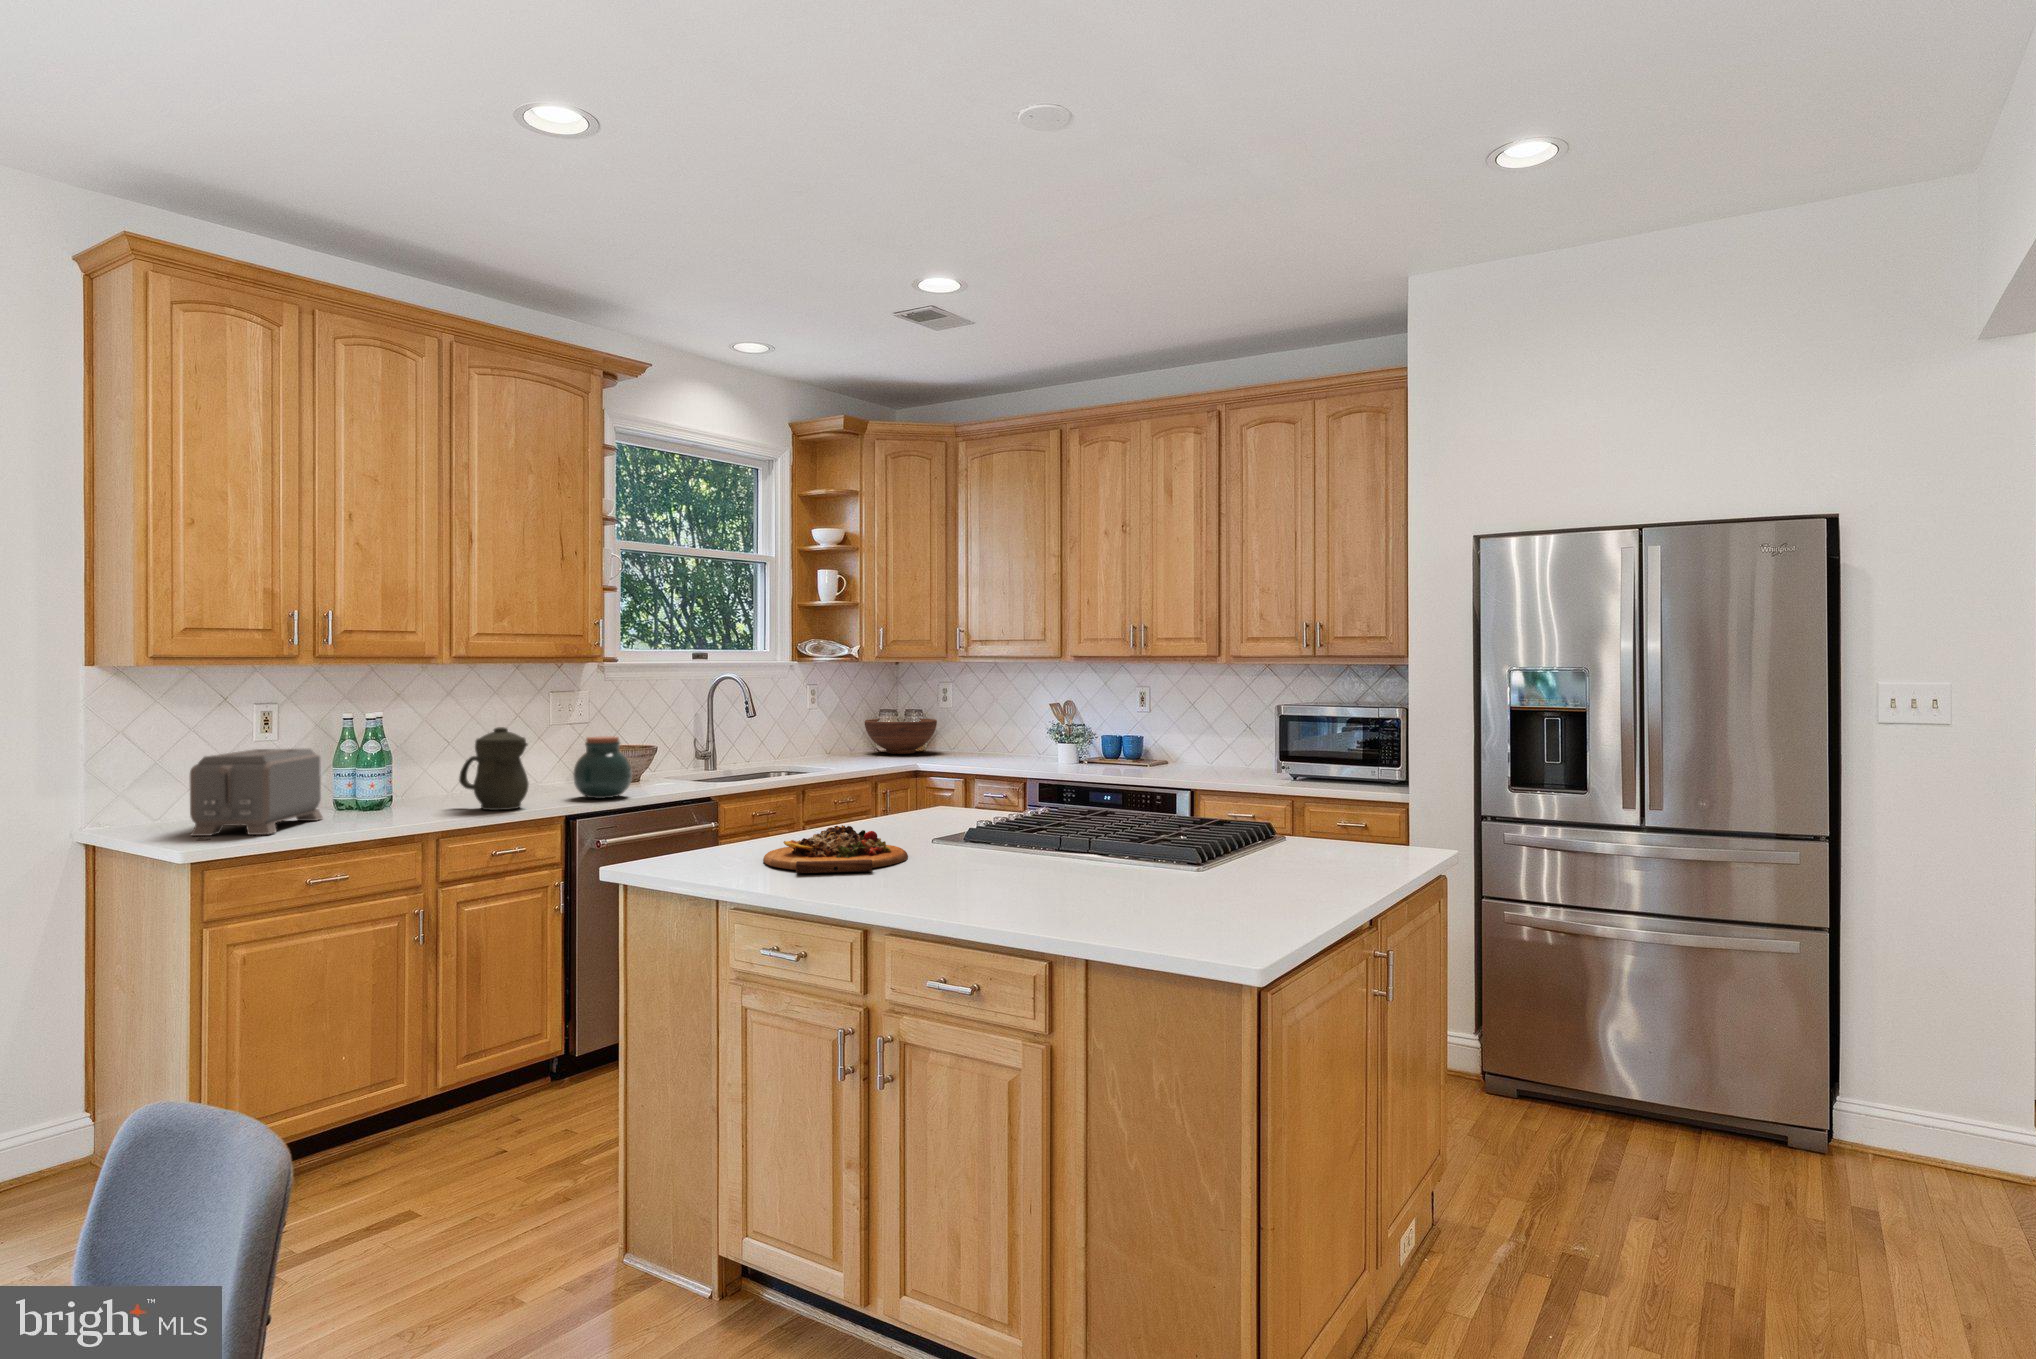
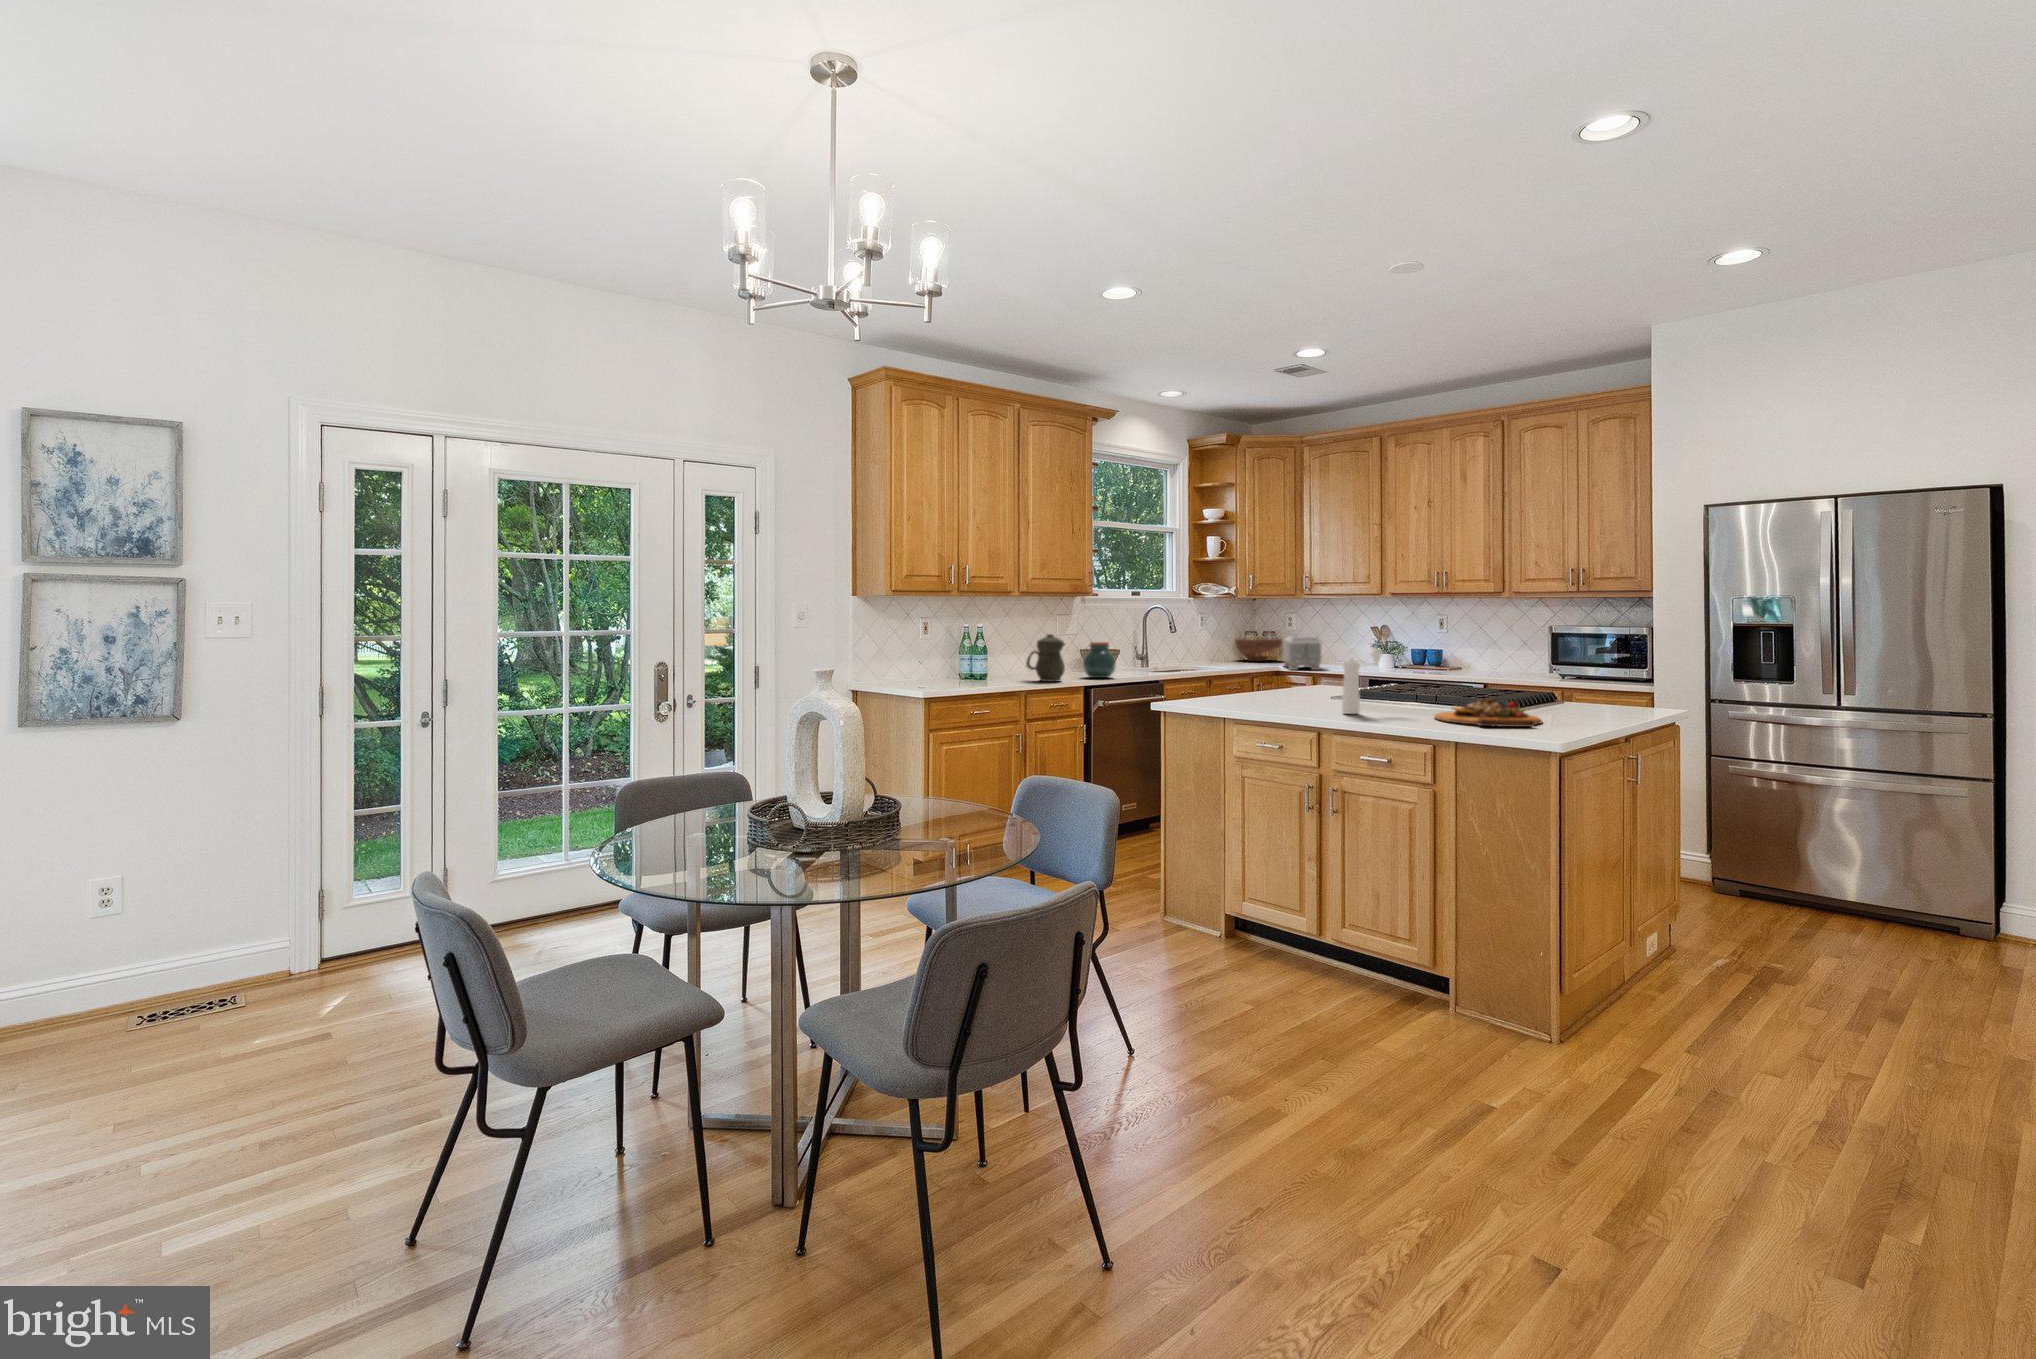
toaster: present [190,749,323,836] -> present [1283,636,1321,670]
pepper mill: none [908,770,981,890] -> present [1342,650,1383,714]
cutting board: present [763,825,908,873] -> present [1435,699,1542,727]

